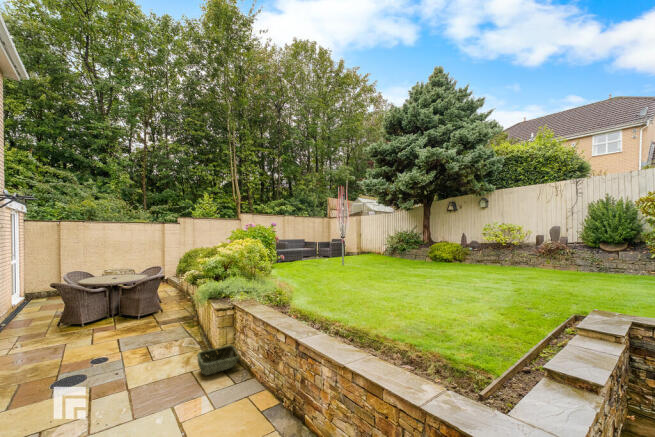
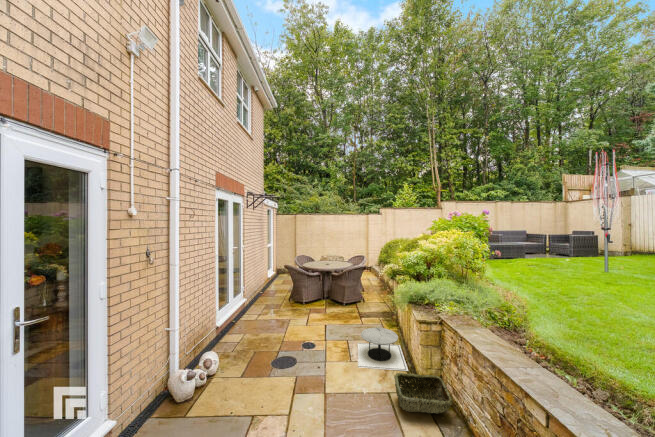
side table: none [156,327,208,365] -> present [357,328,408,371]

